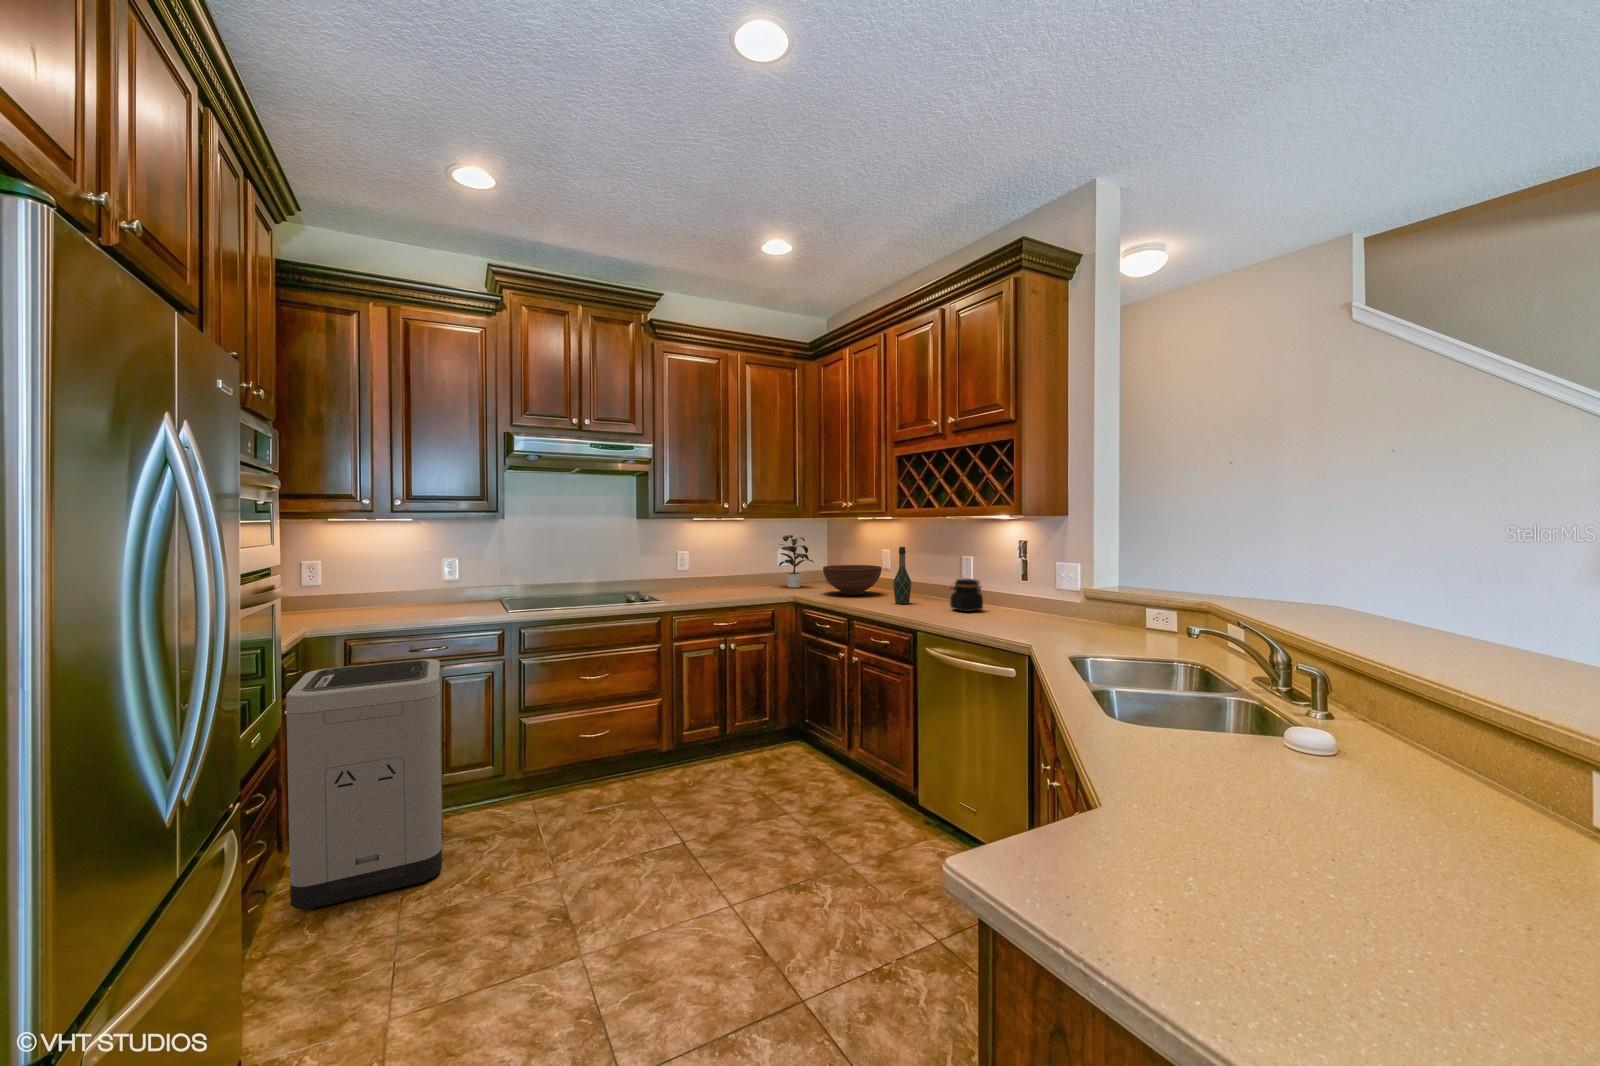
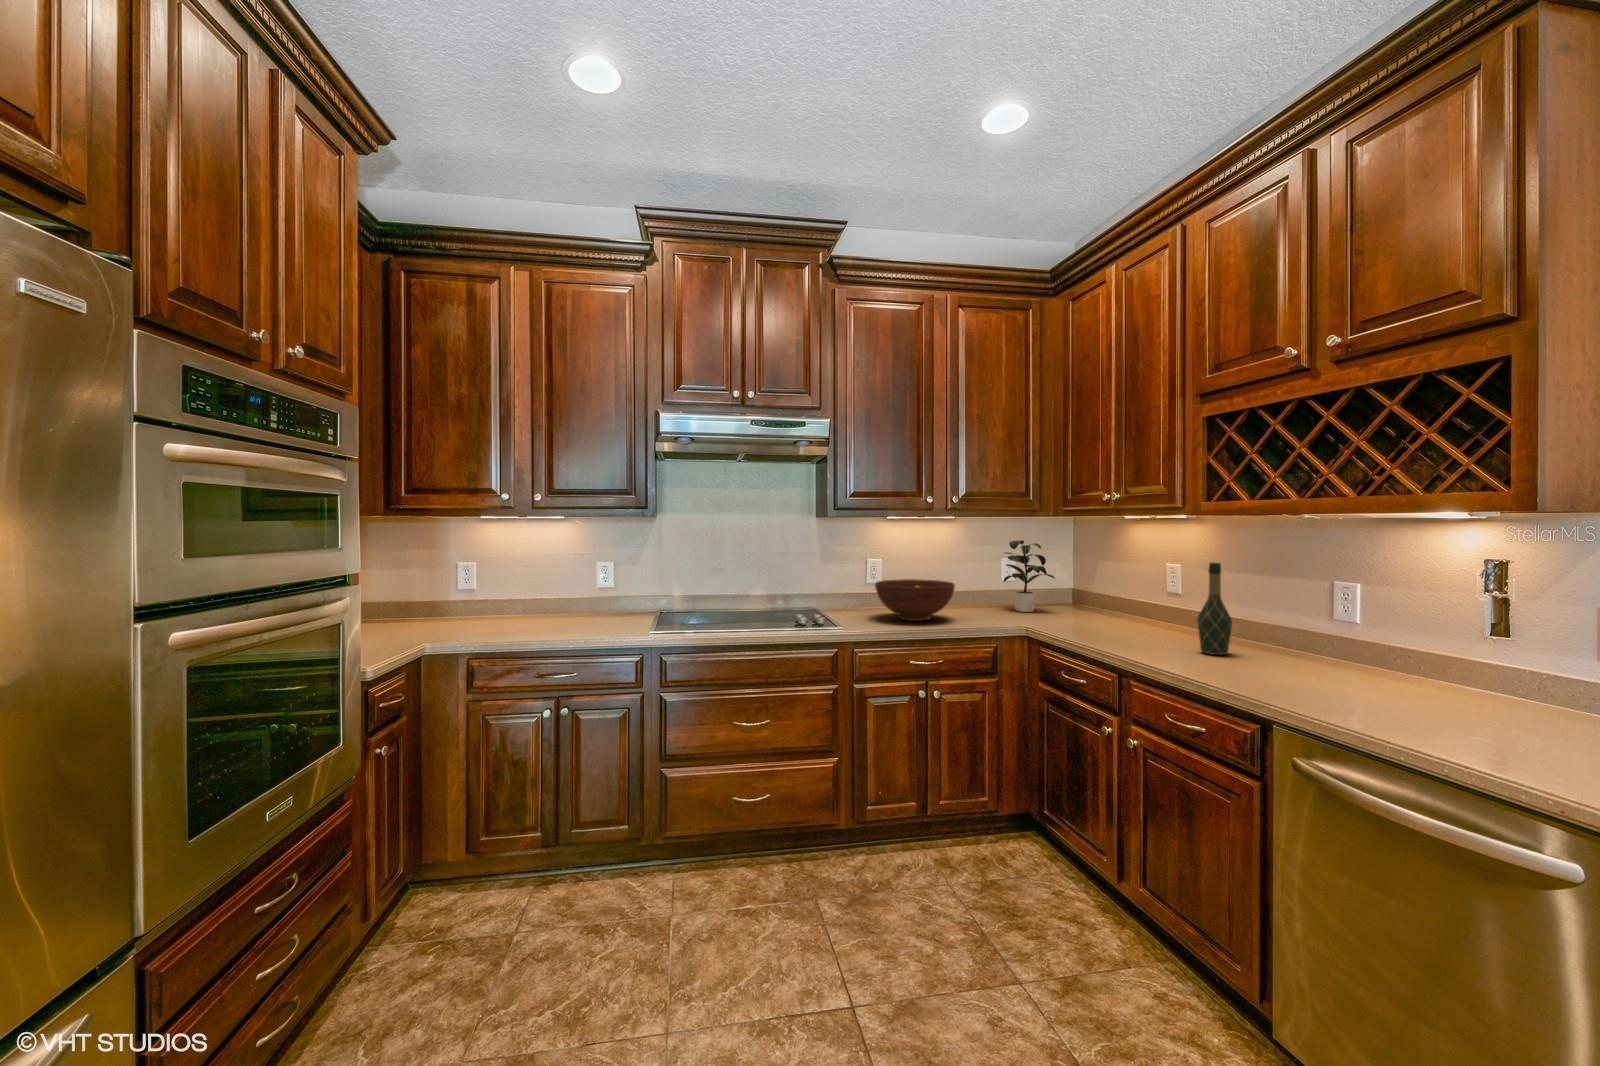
fruit bowl: present [823,565,882,595] -> present [875,579,955,621]
jar: present [950,579,983,612] -> none [1322,623,1399,684]
trash can: present [286,659,443,910] -> none [352,691,560,1015]

